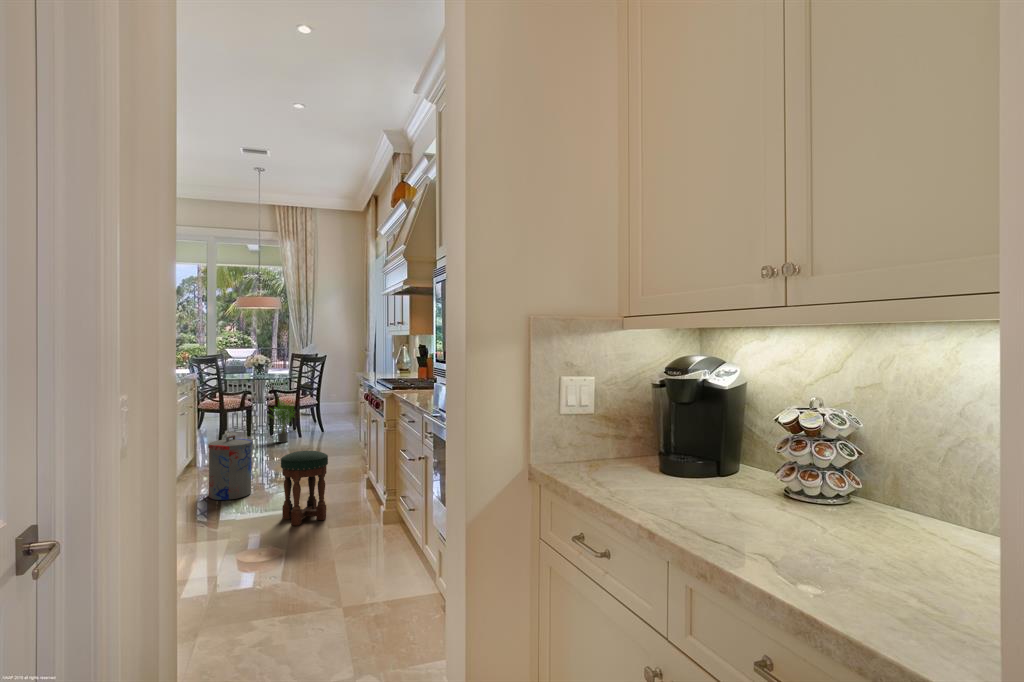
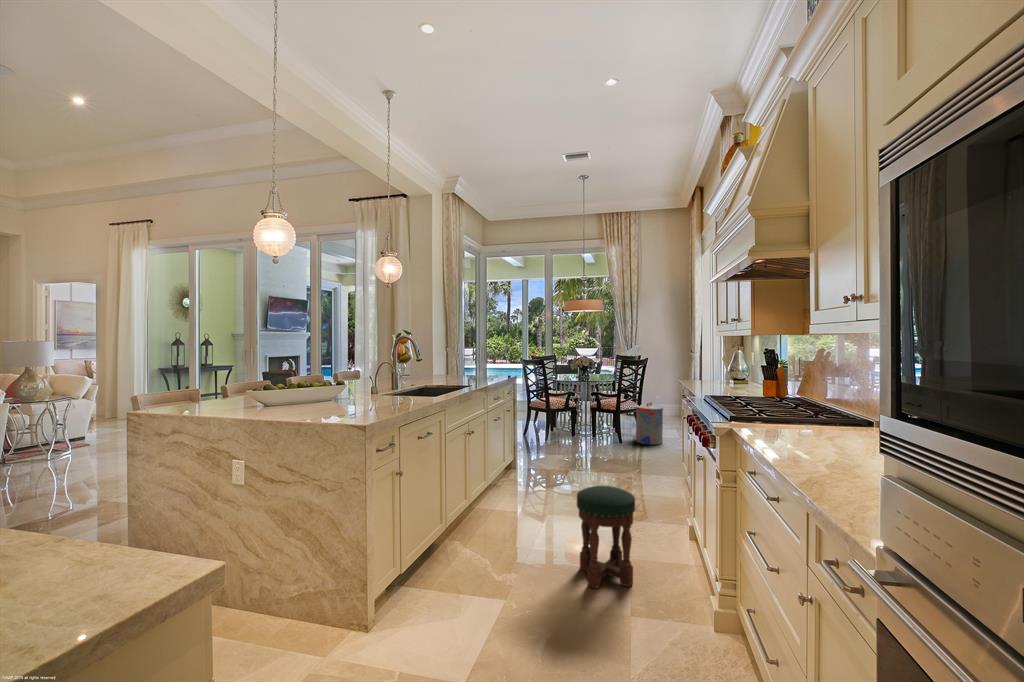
potted plant: present [271,403,293,443] -> none [584,401,618,447]
trash can: present [208,435,253,500] -> present [636,402,663,445]

